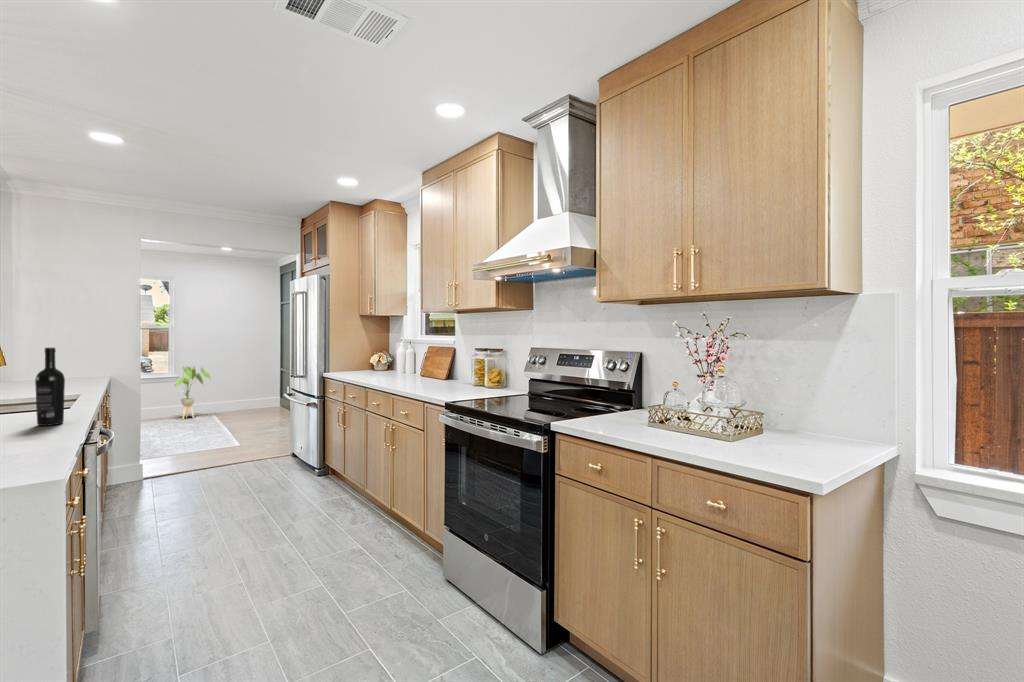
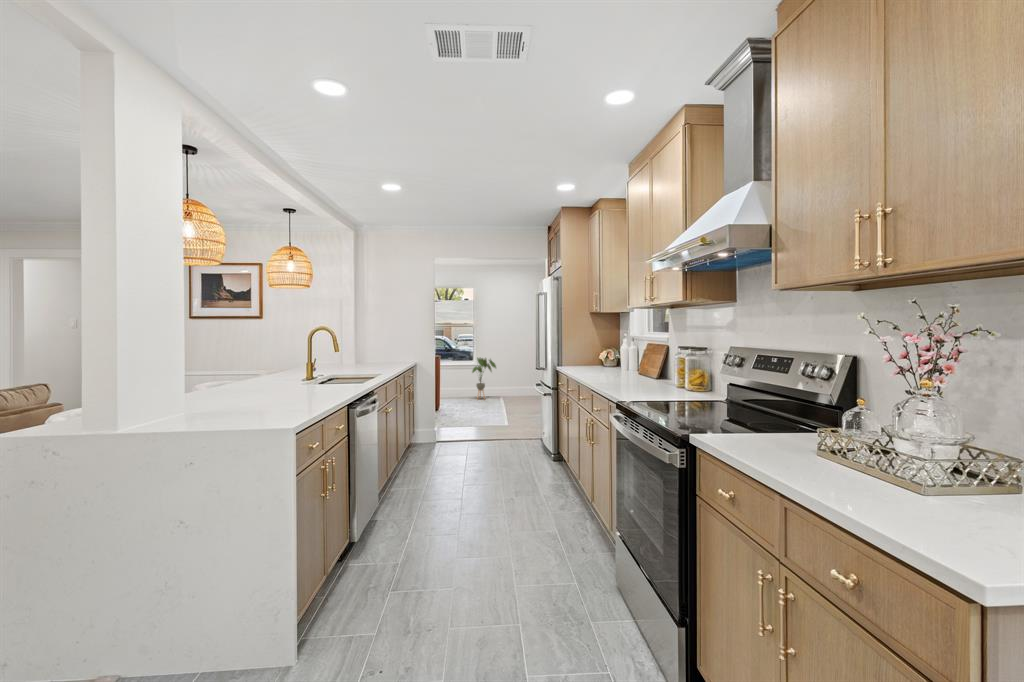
wine bottle: present [35,348,65,426] -> none [311,343,328,398]

